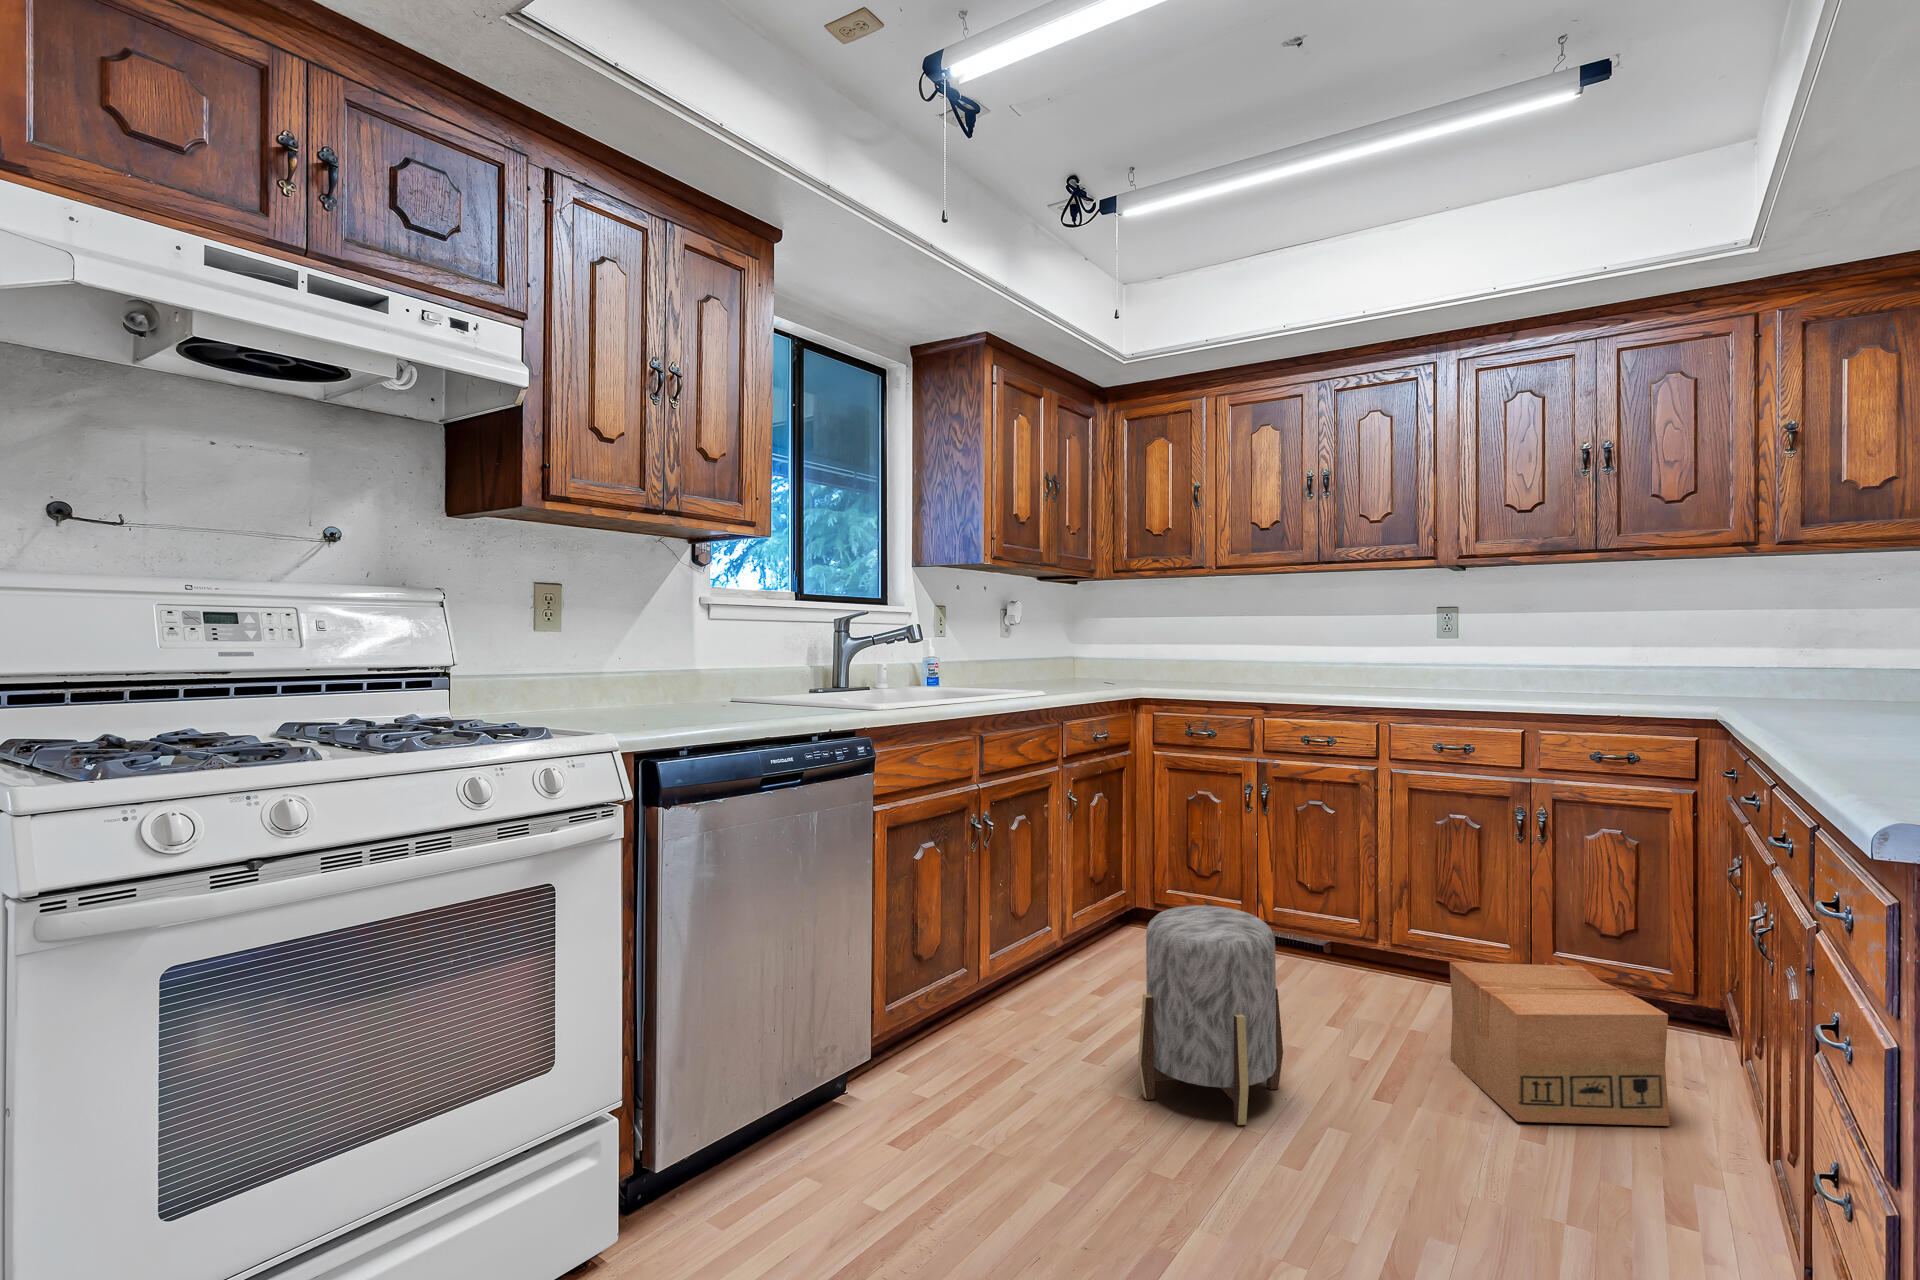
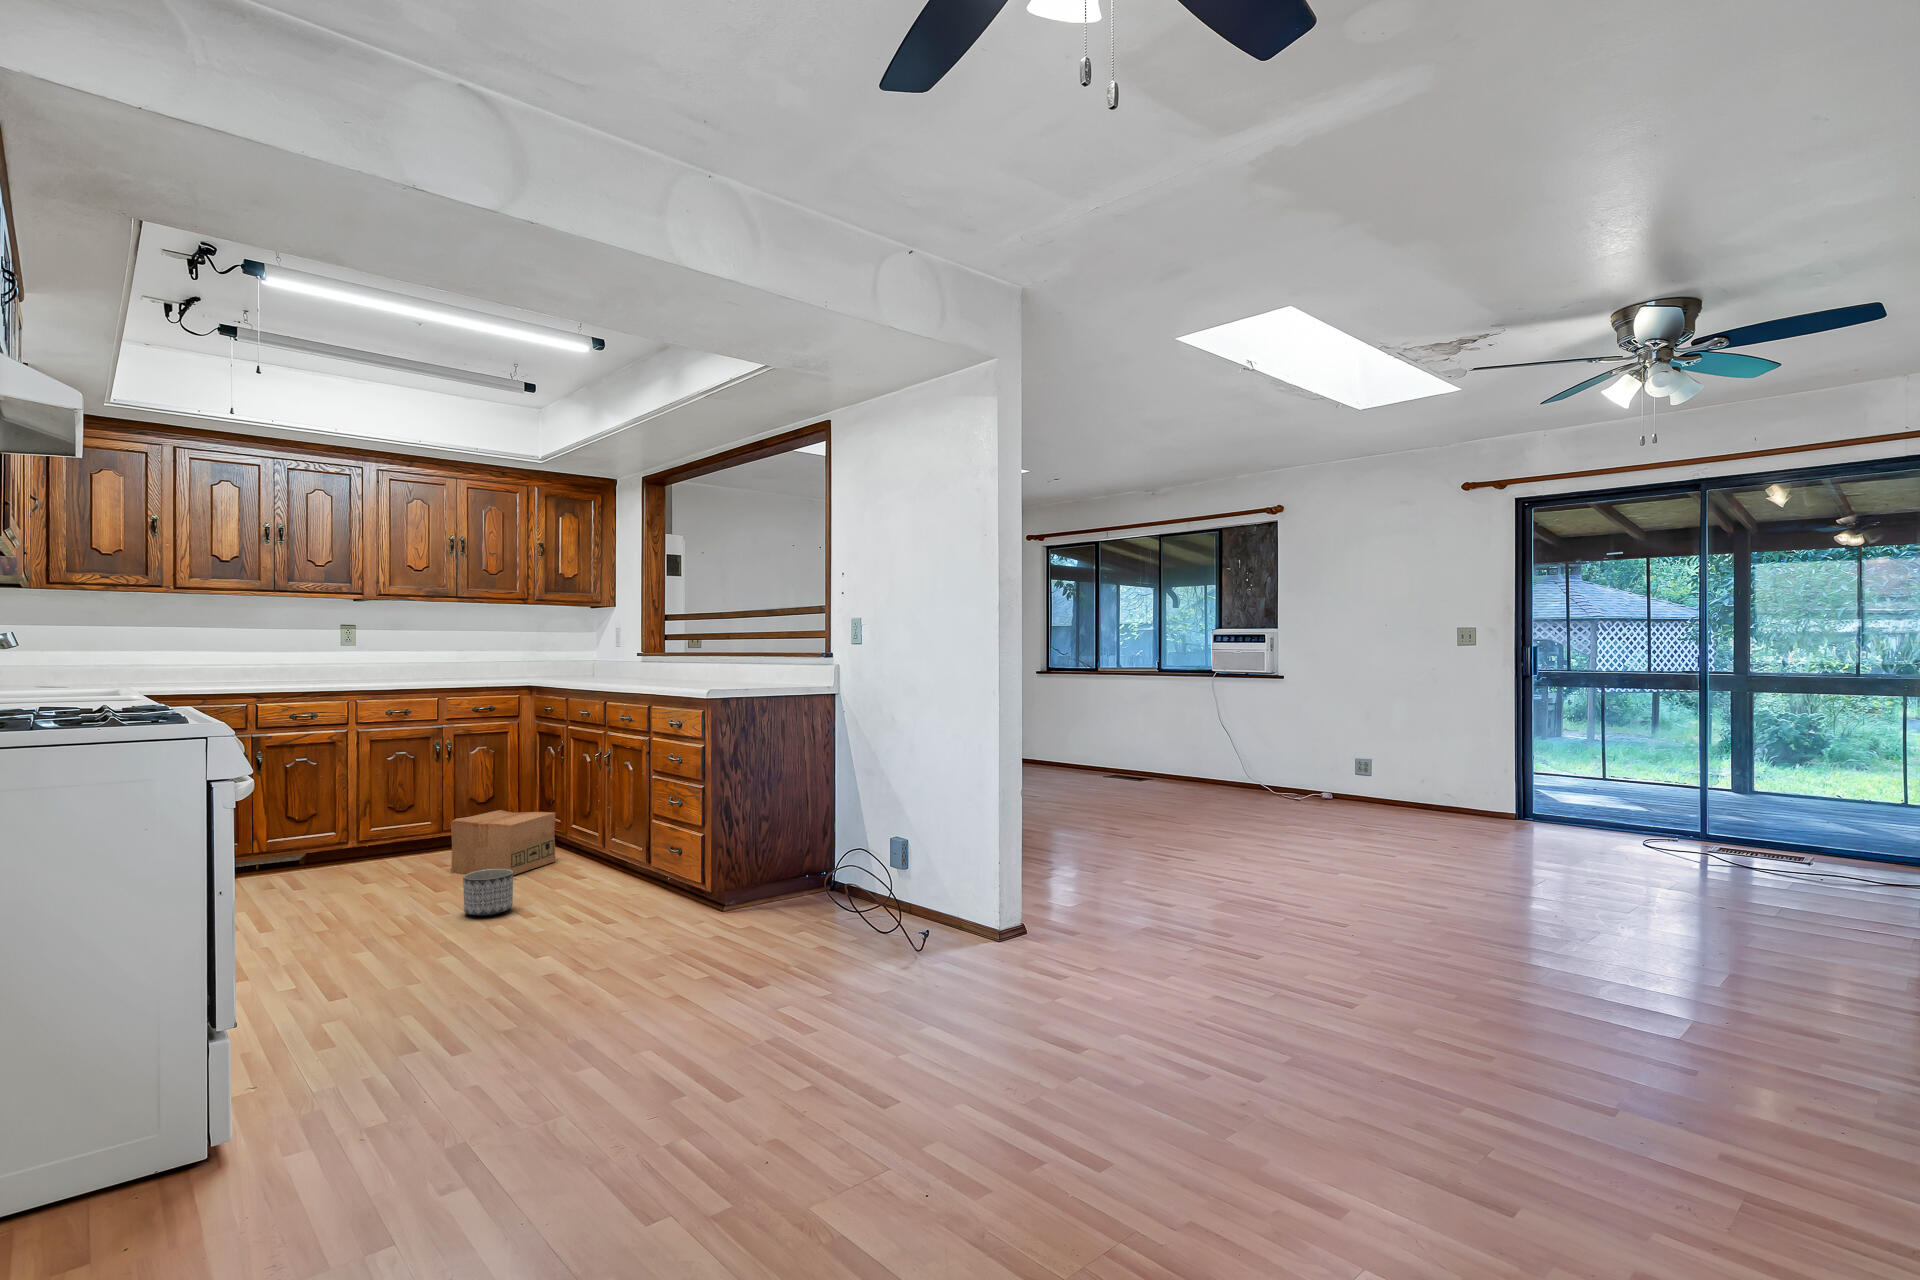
stool: present [1138,905,1283,1125] -> none [329,806,417,925]
planter: none [1277,1097,1380,1219] -> present [463,869,513,916]

